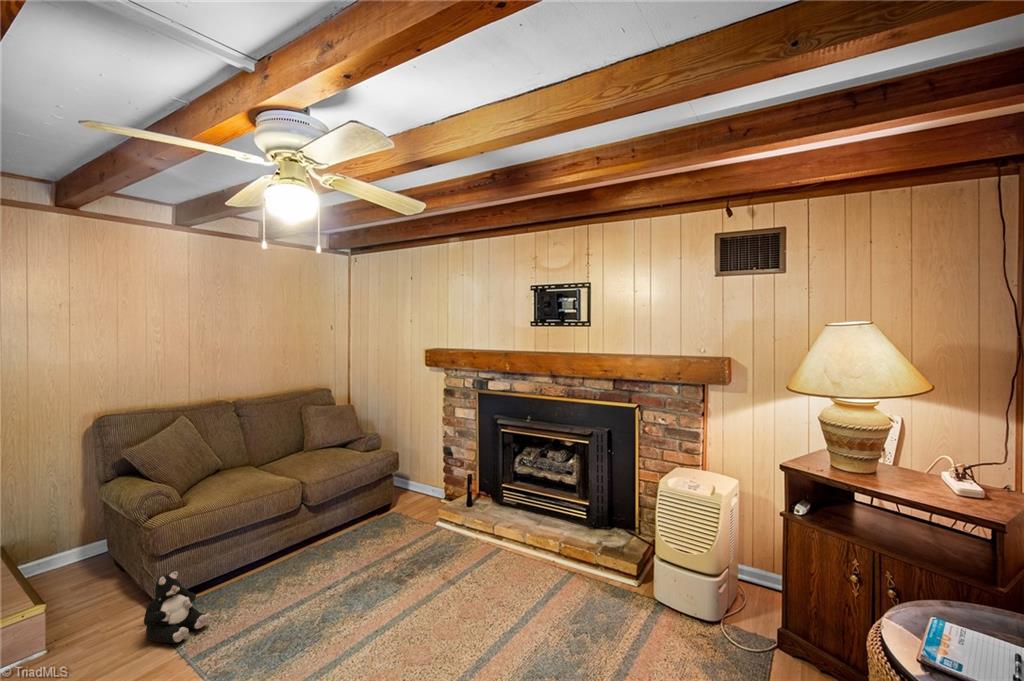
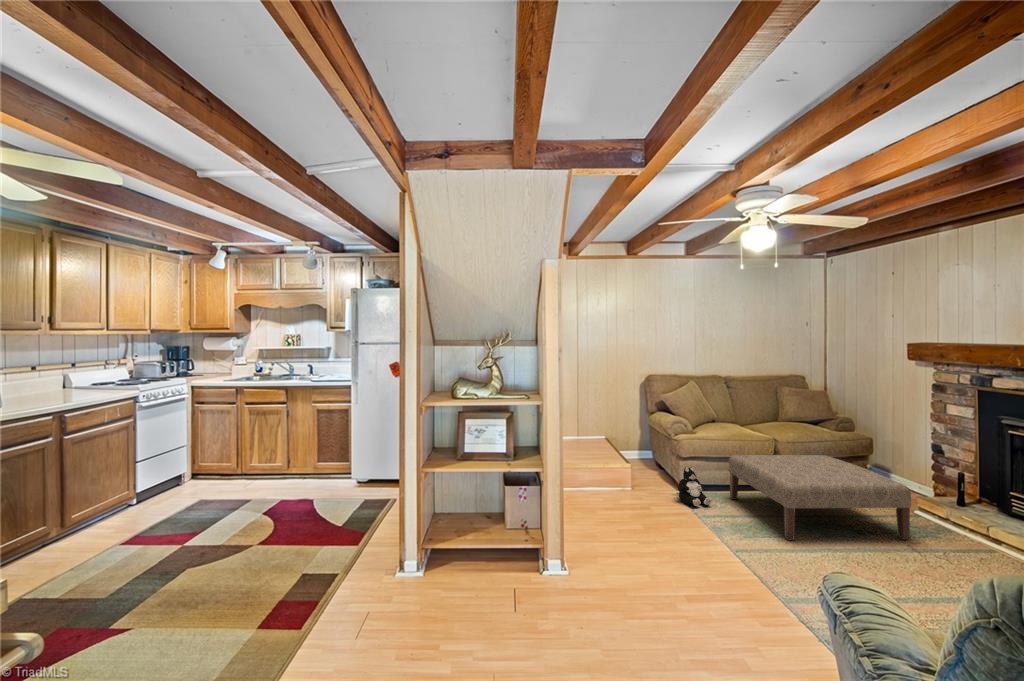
ottoman: none [238,487,445,644] -> present [729,455,911,540]

